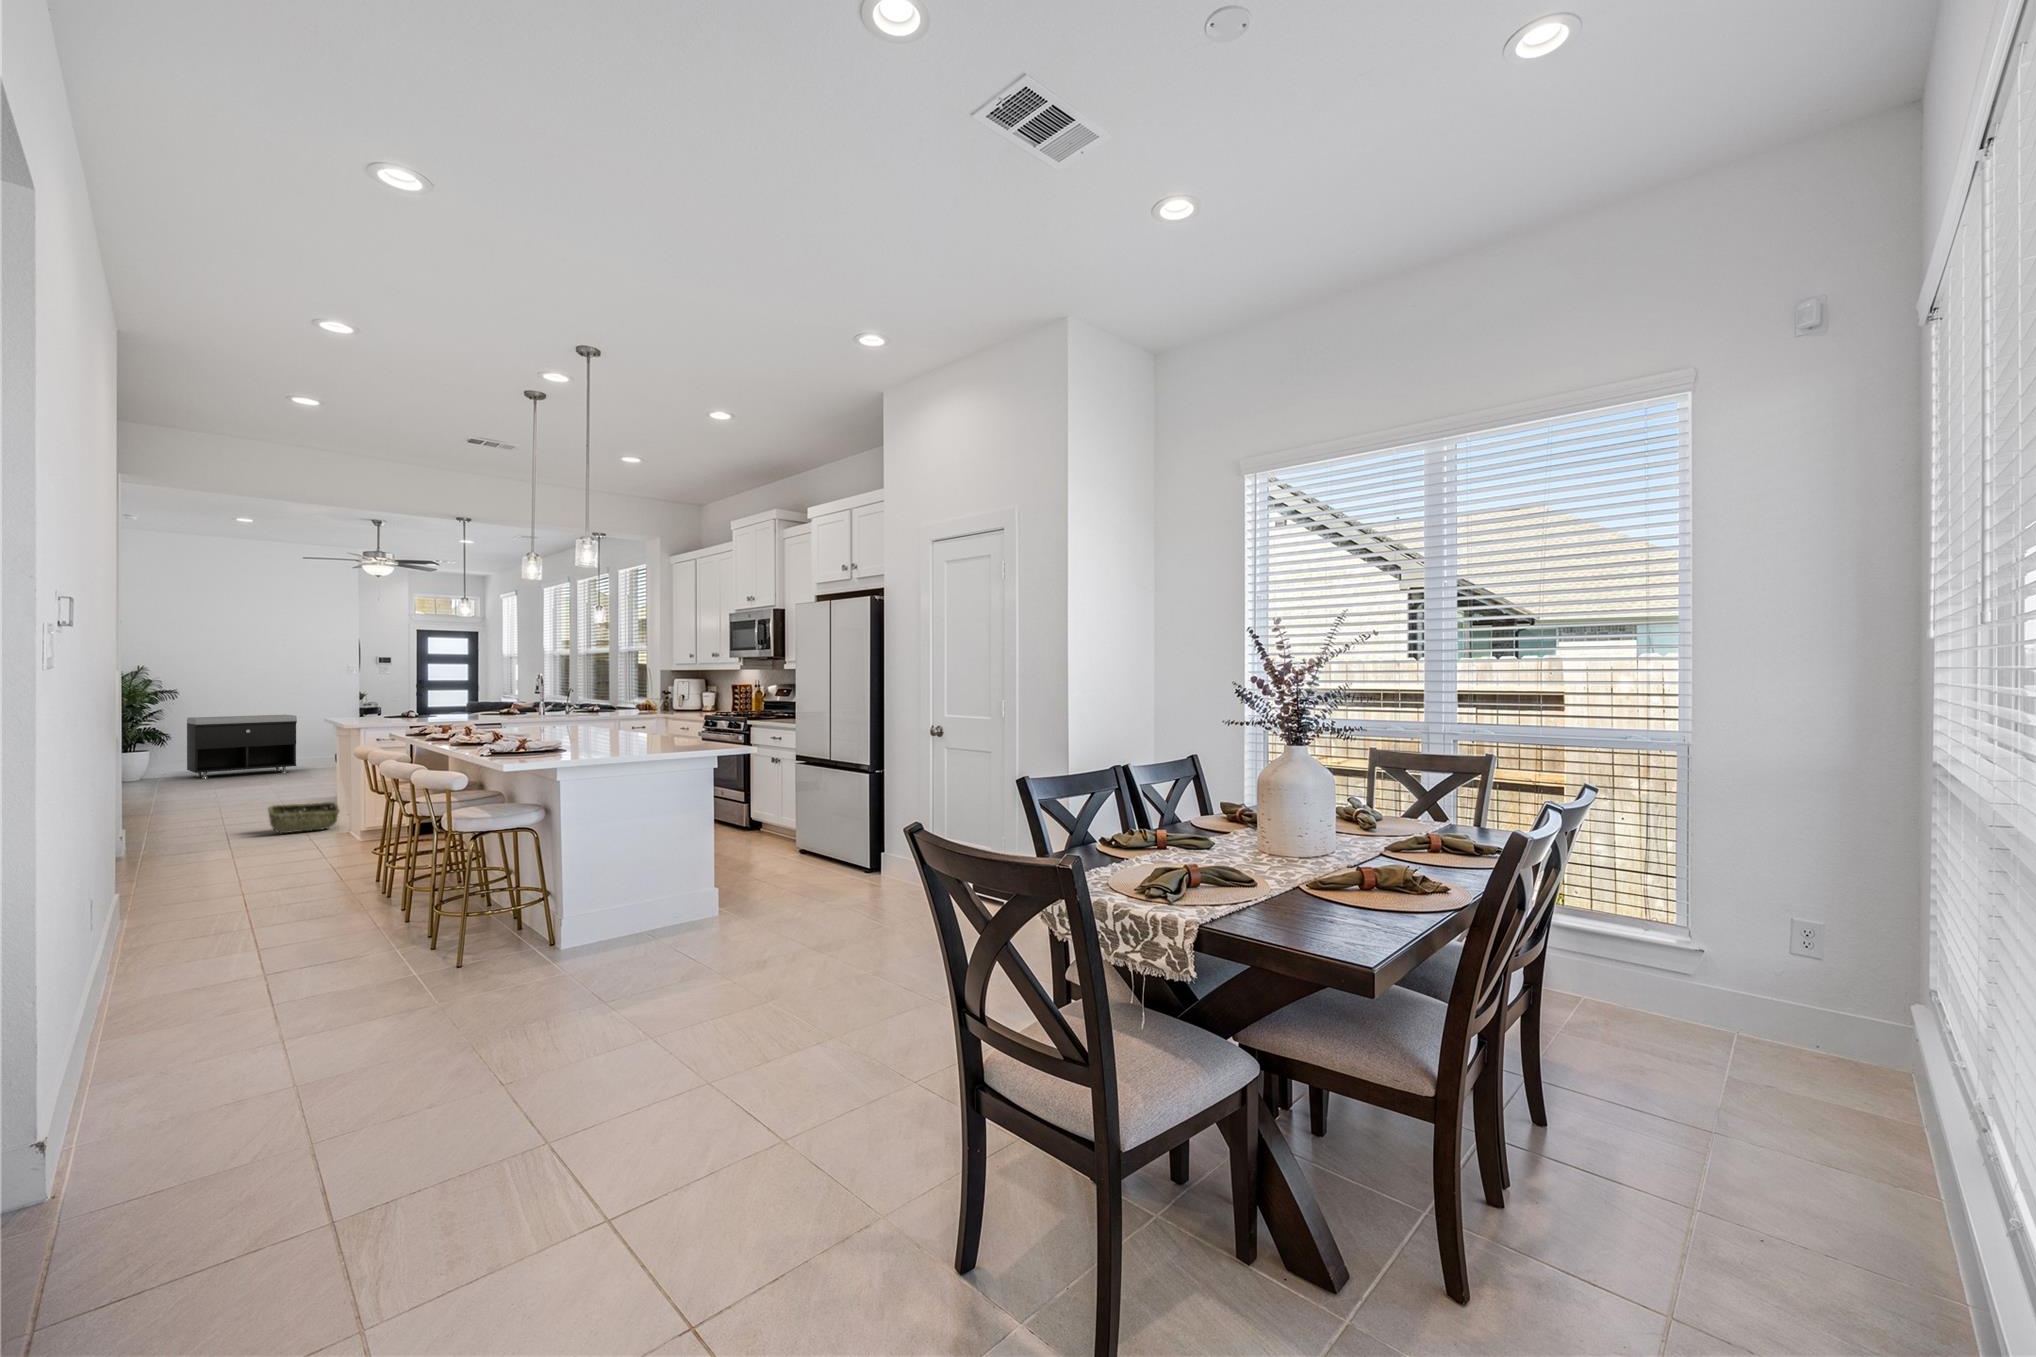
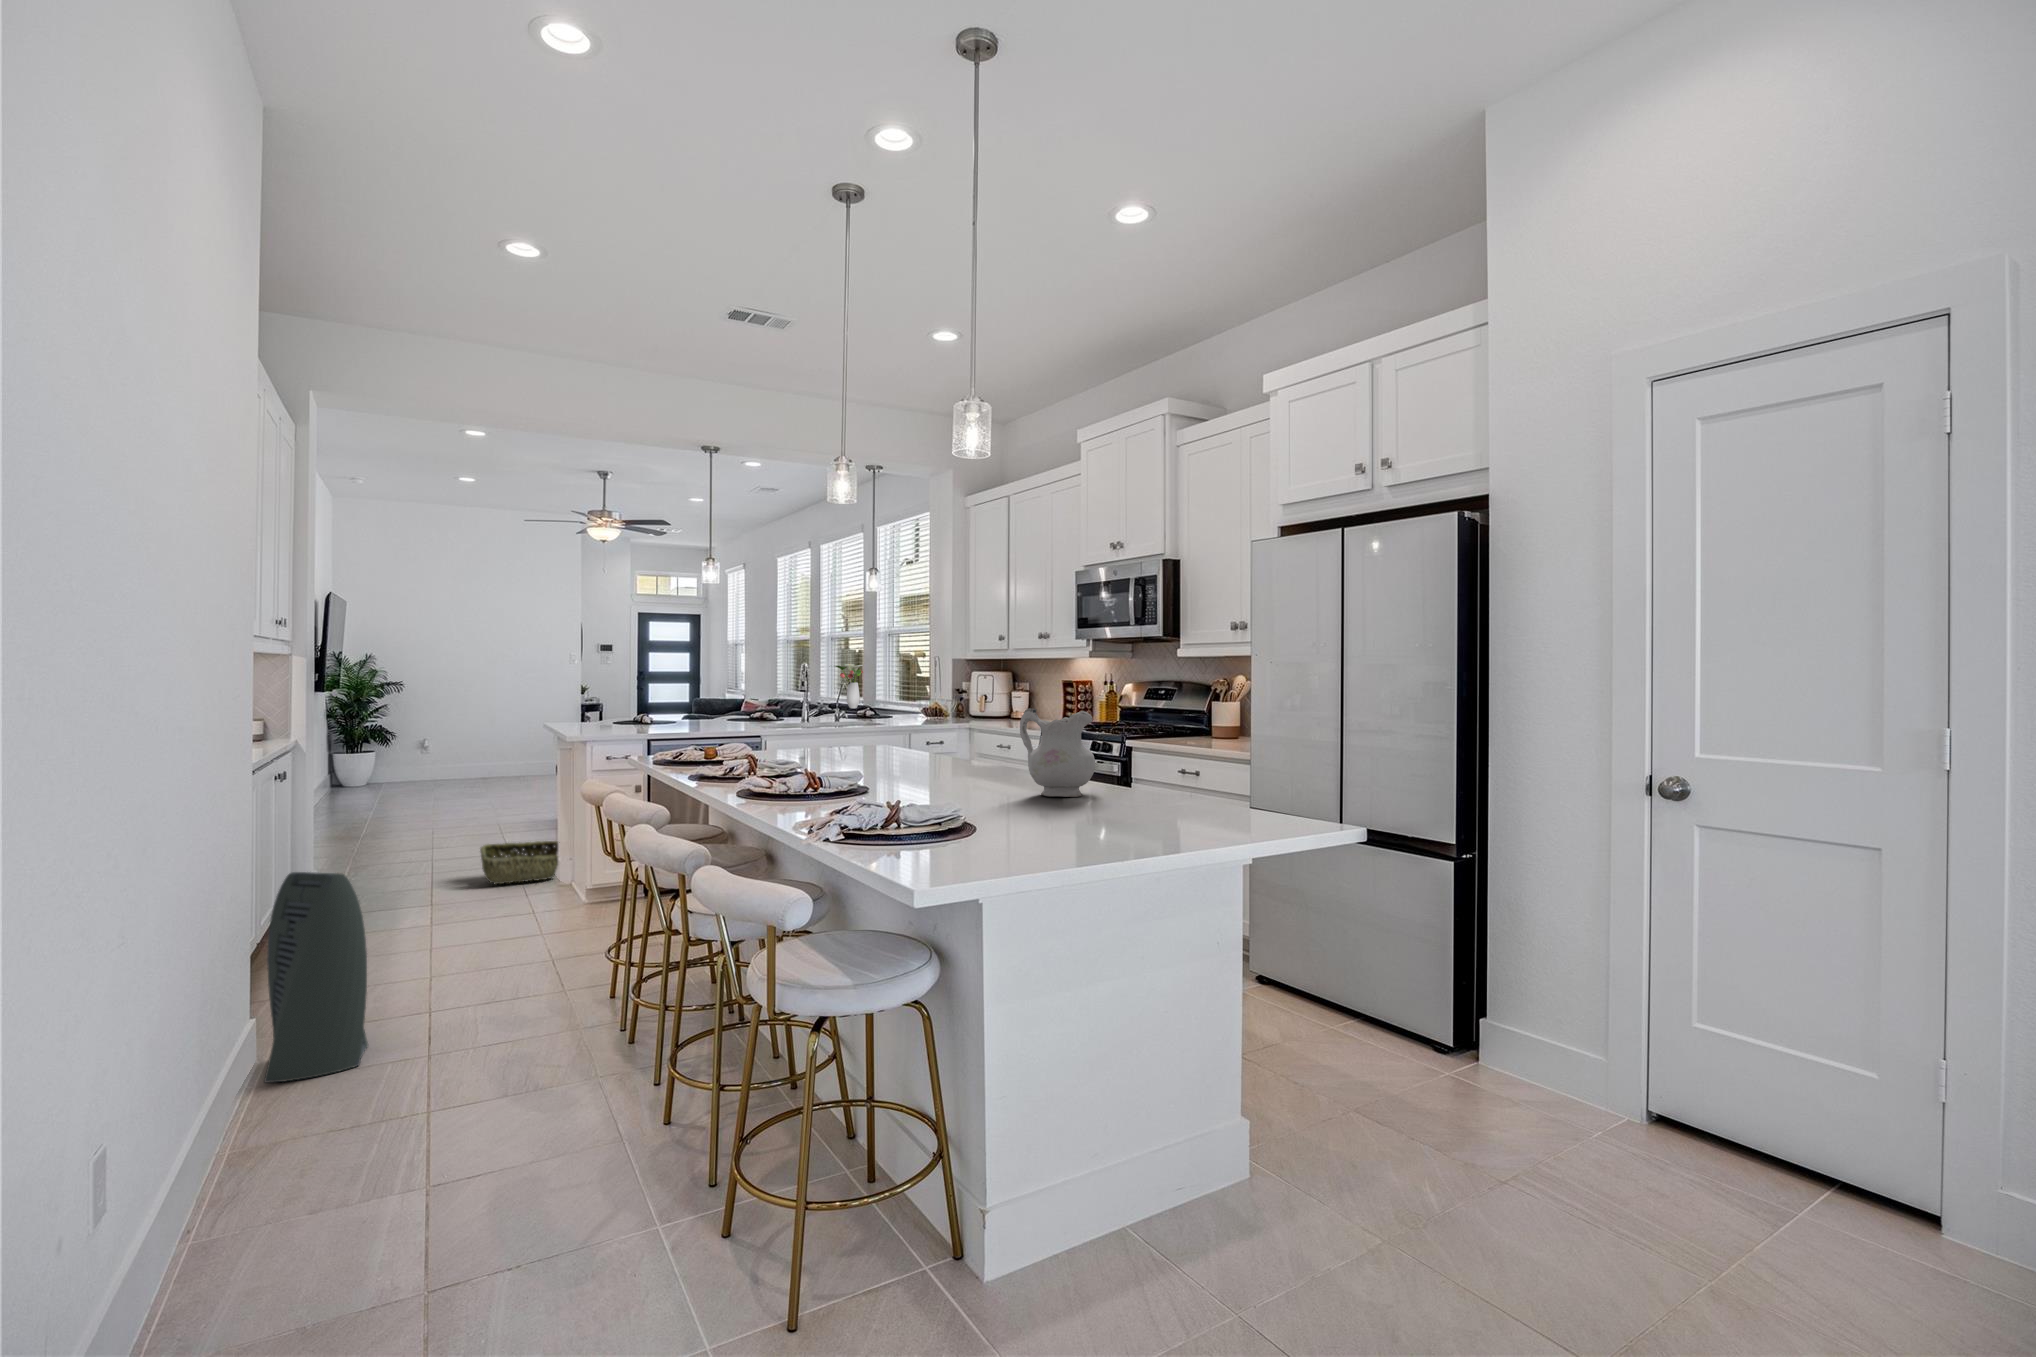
flower arrangement: none [566,674,595,707] -> present [836,664,863,708]
ceramic pitcher: none [617,695,658,741] -> present [1020,708,1095,797]
storage bench: present [187,715,297,778] -> none [410,712,520,787]
air purifier: none [128,798,201,923] -> present [264,872,368,1082]

